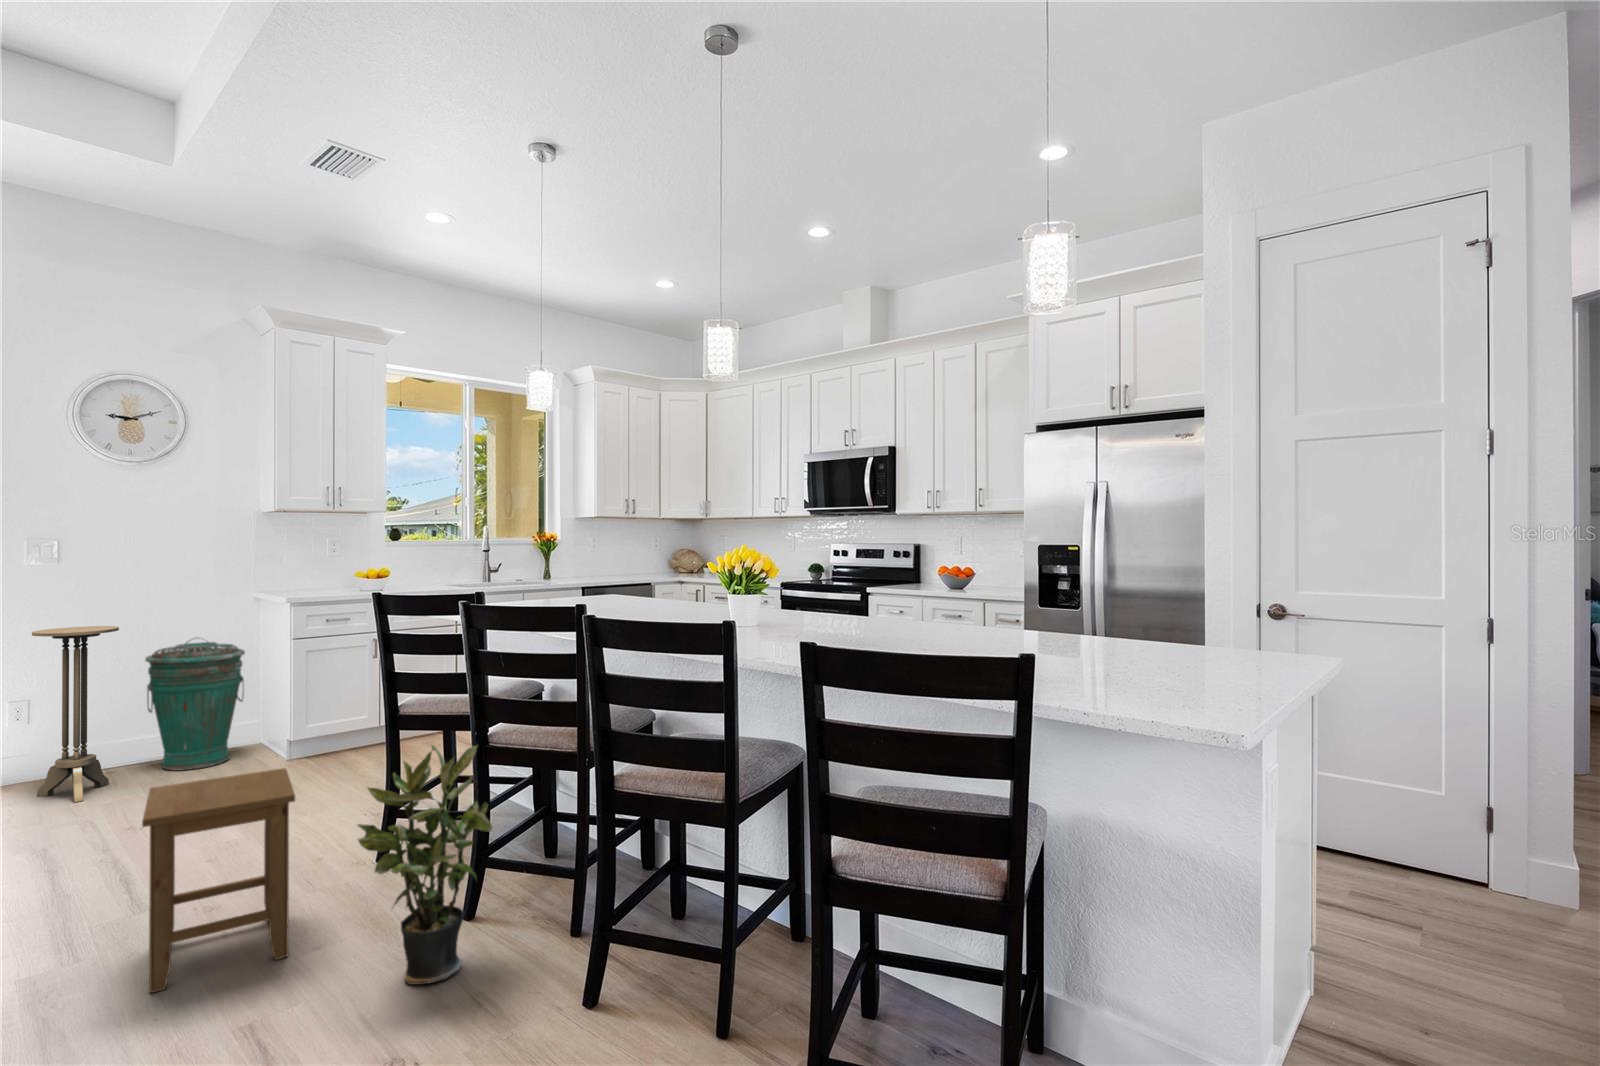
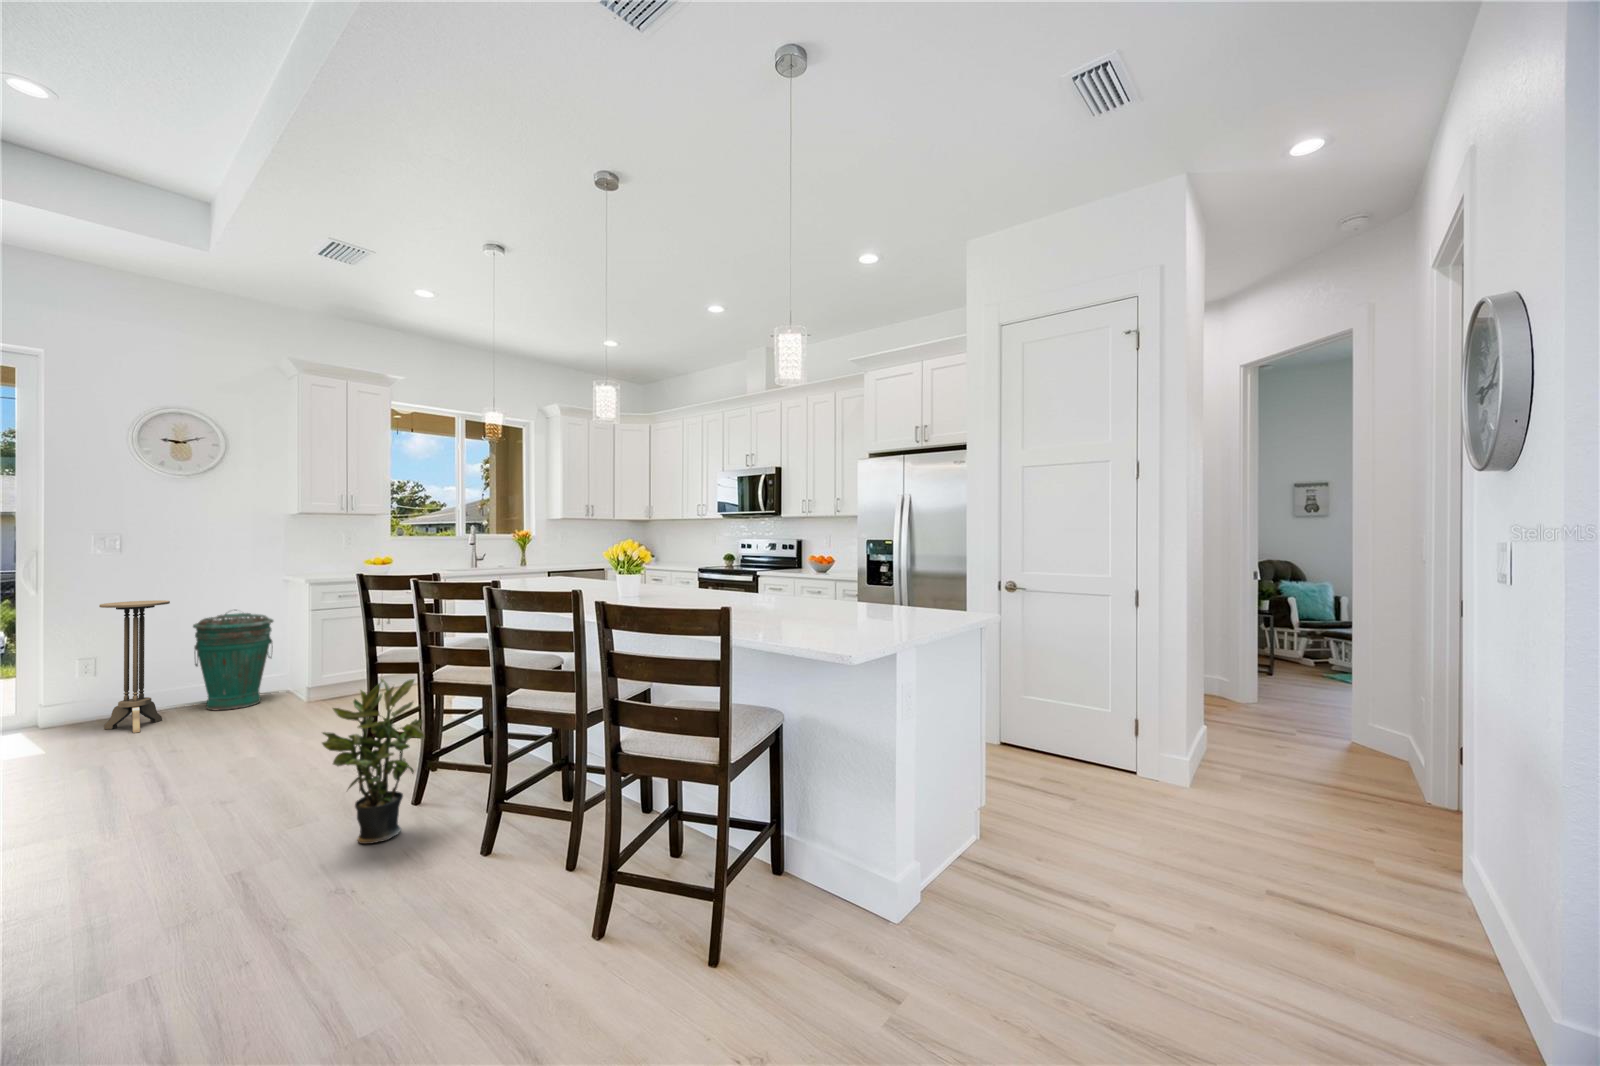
stool: present [142,768,295,993] -> none [166,699,283,853]

